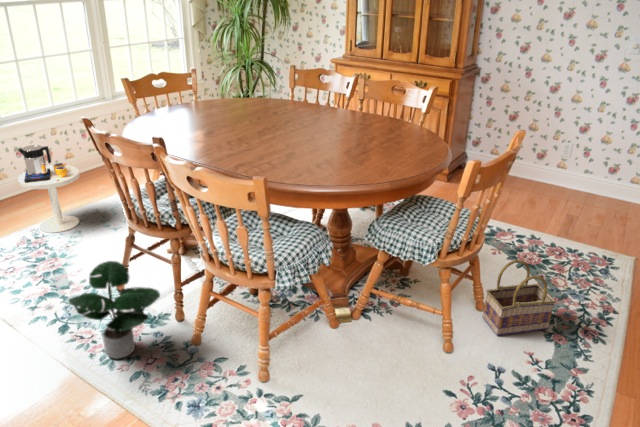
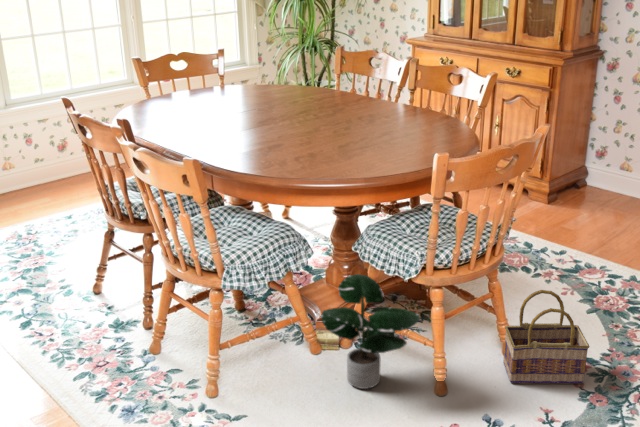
side table: present [18,145,79,233] -> none [15,130,81,230]
potted plant: present [69,261,160,359] -> present [321,274,420,389]

